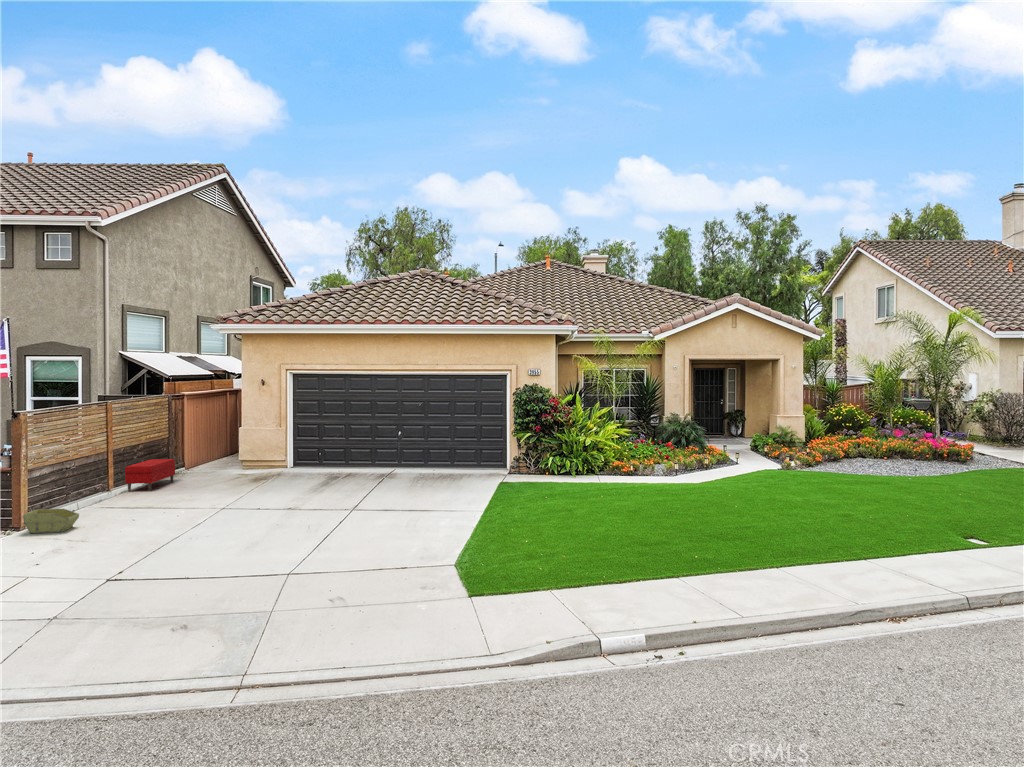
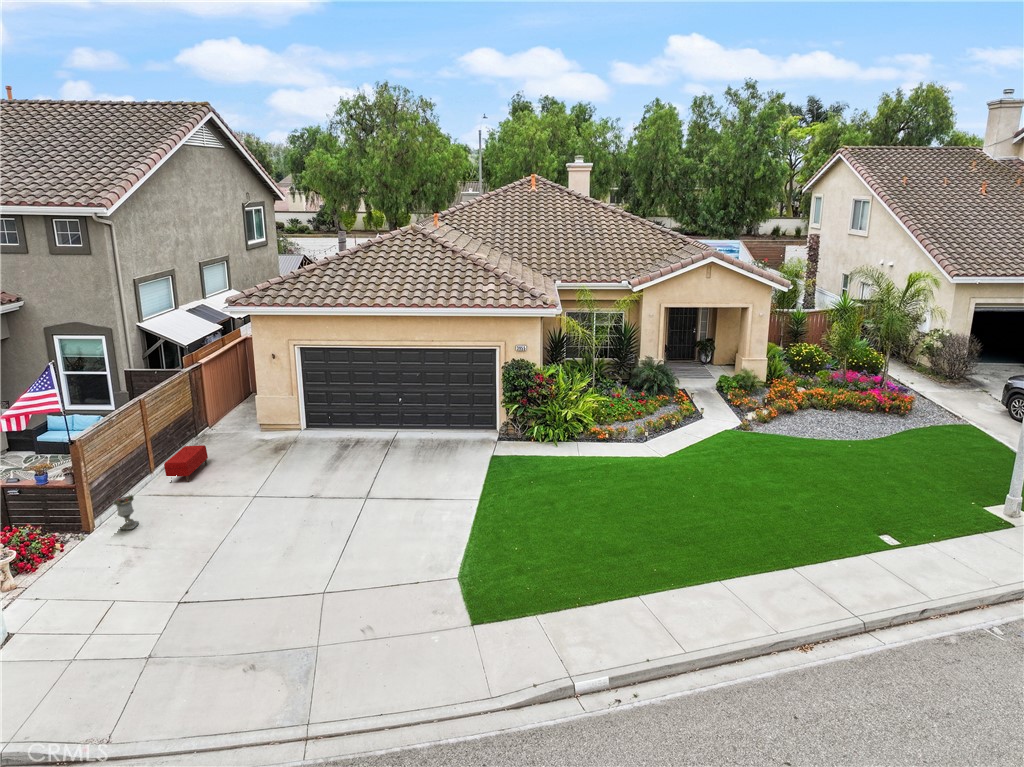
planter: none [63,475,89,517] -> present [113,495,139,530]
storage bin: present [23,509,79,533] -> none [86,535,133,561]

